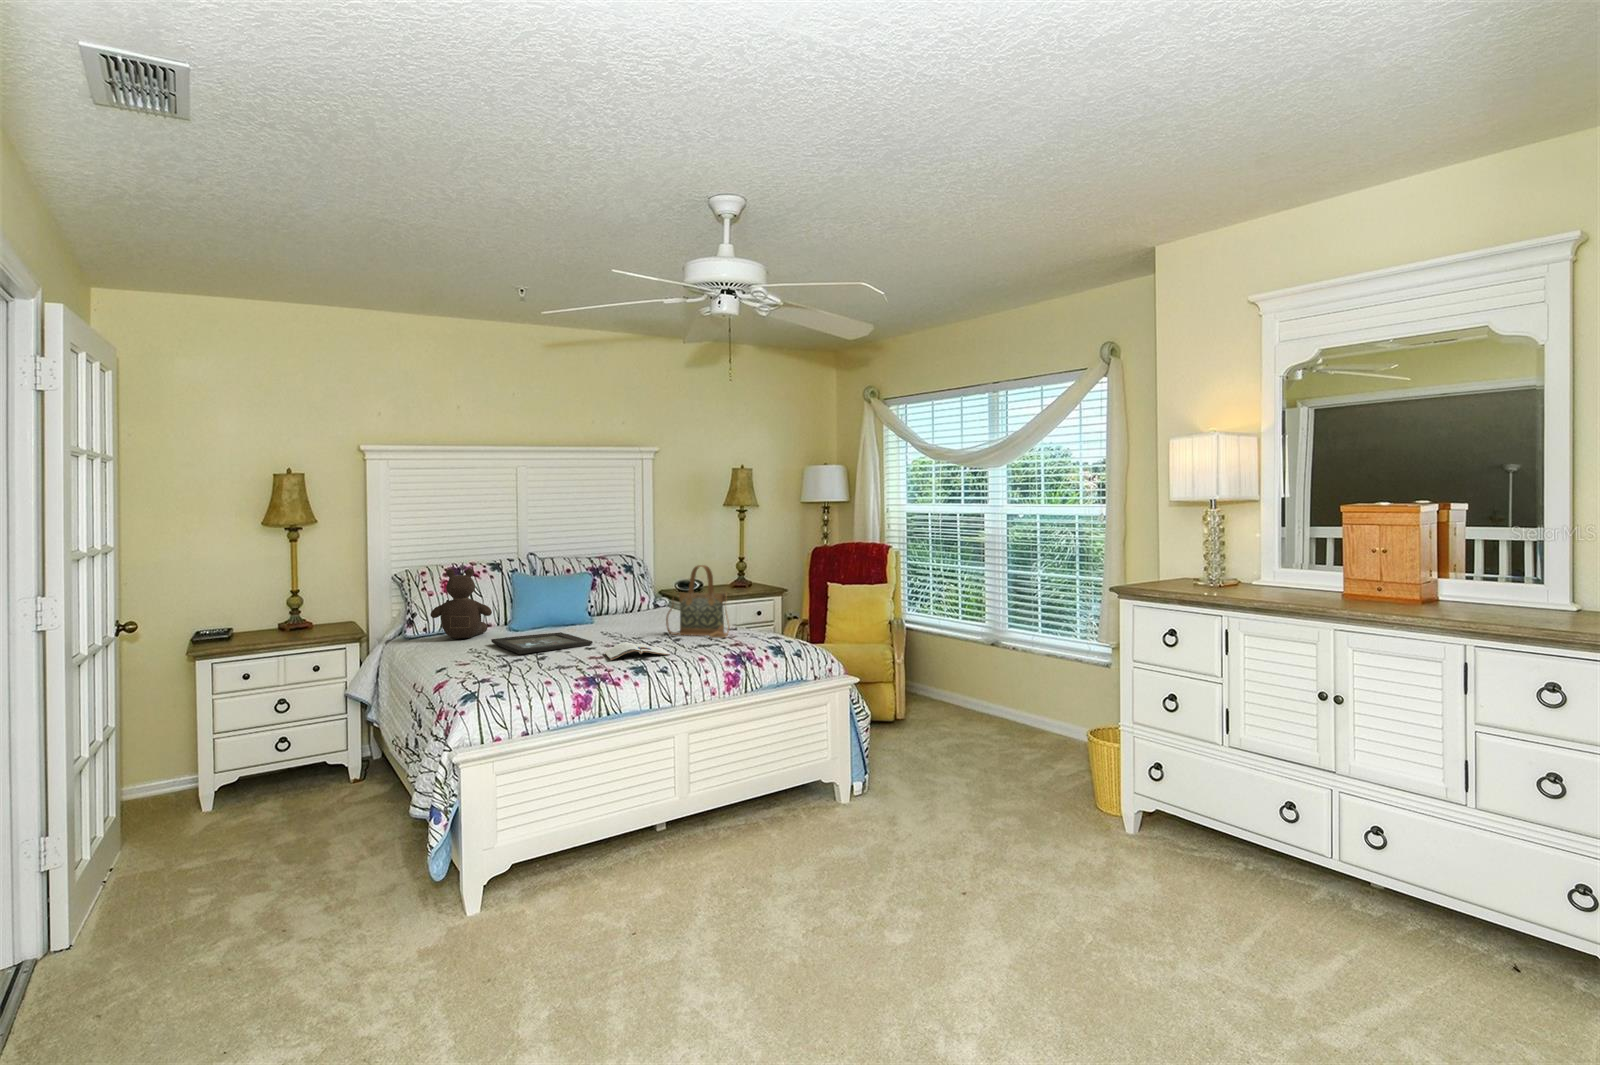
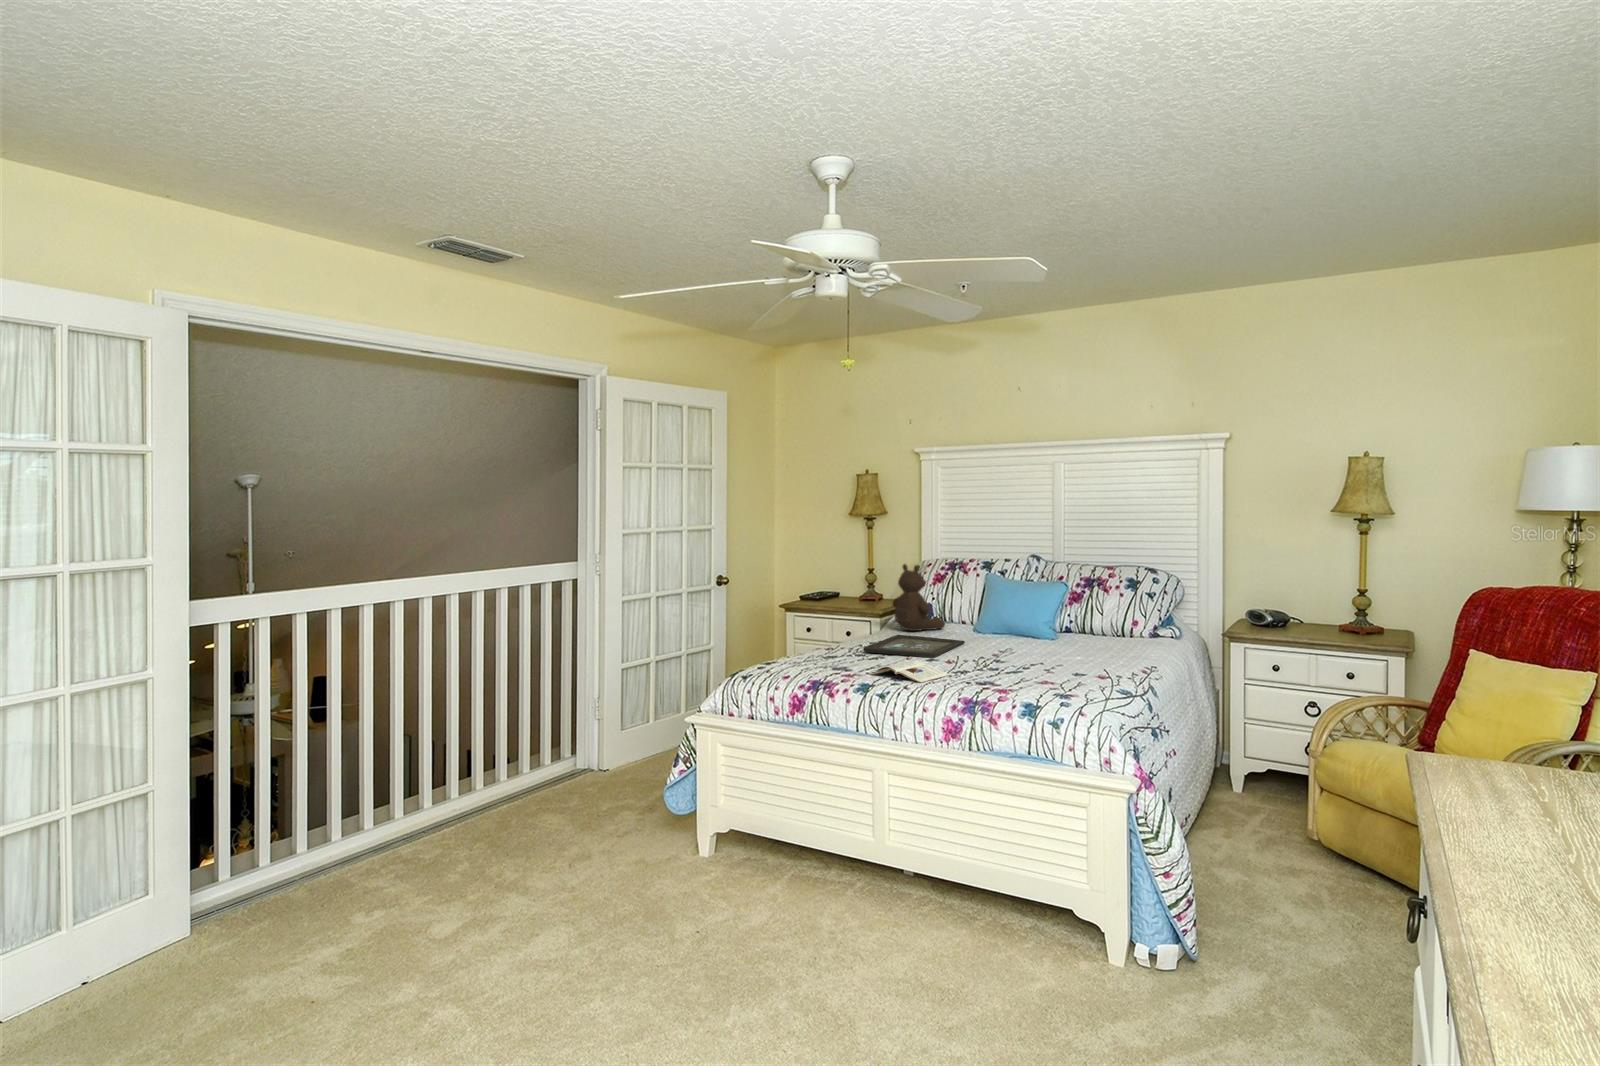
handbag: present [666,565,730,638] -> none [1017,586,1064,681]

